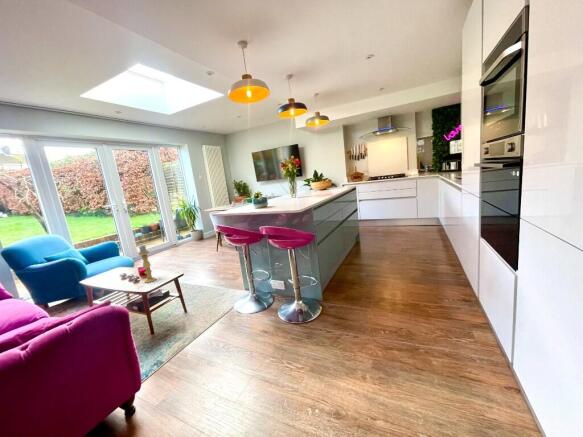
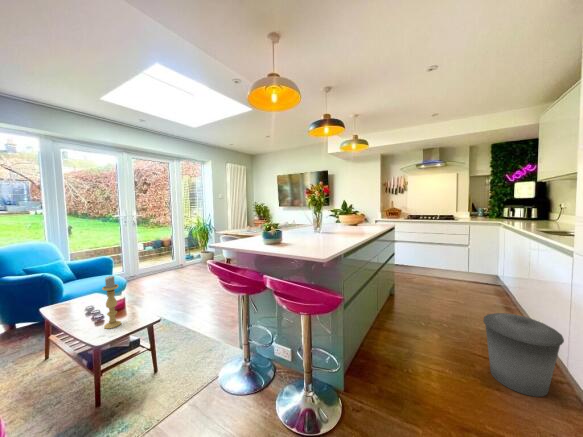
trash can: none [413,237,459,284] -> present [483,313,564,397]

